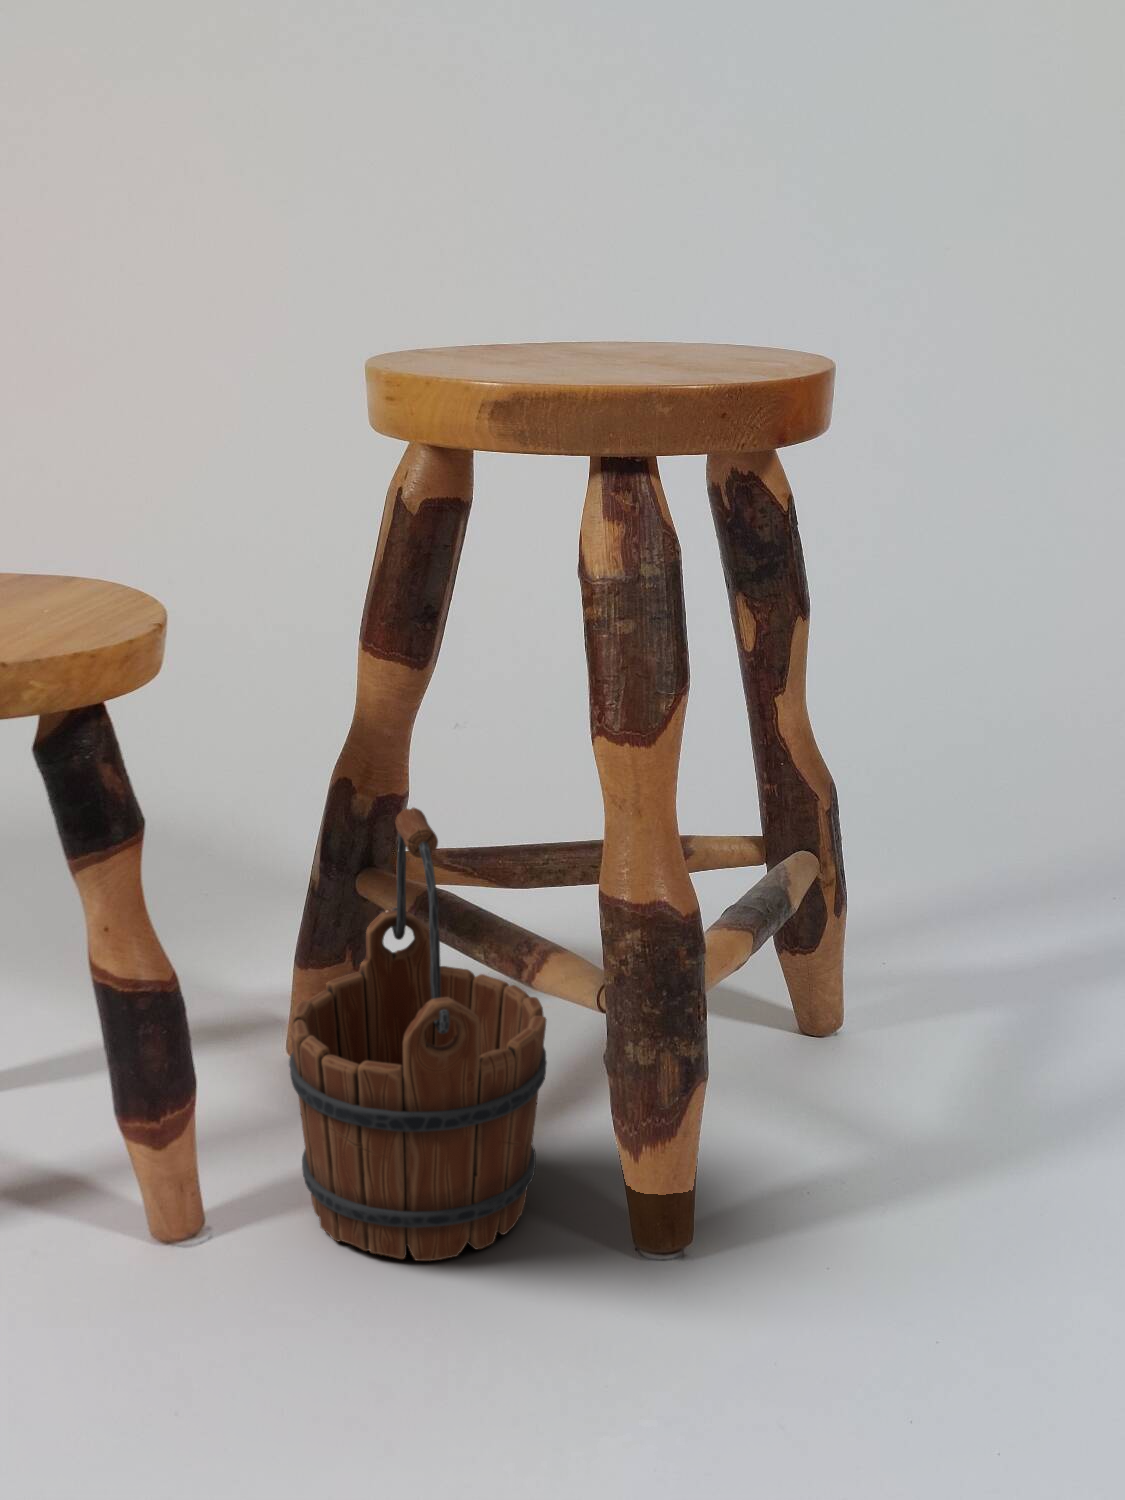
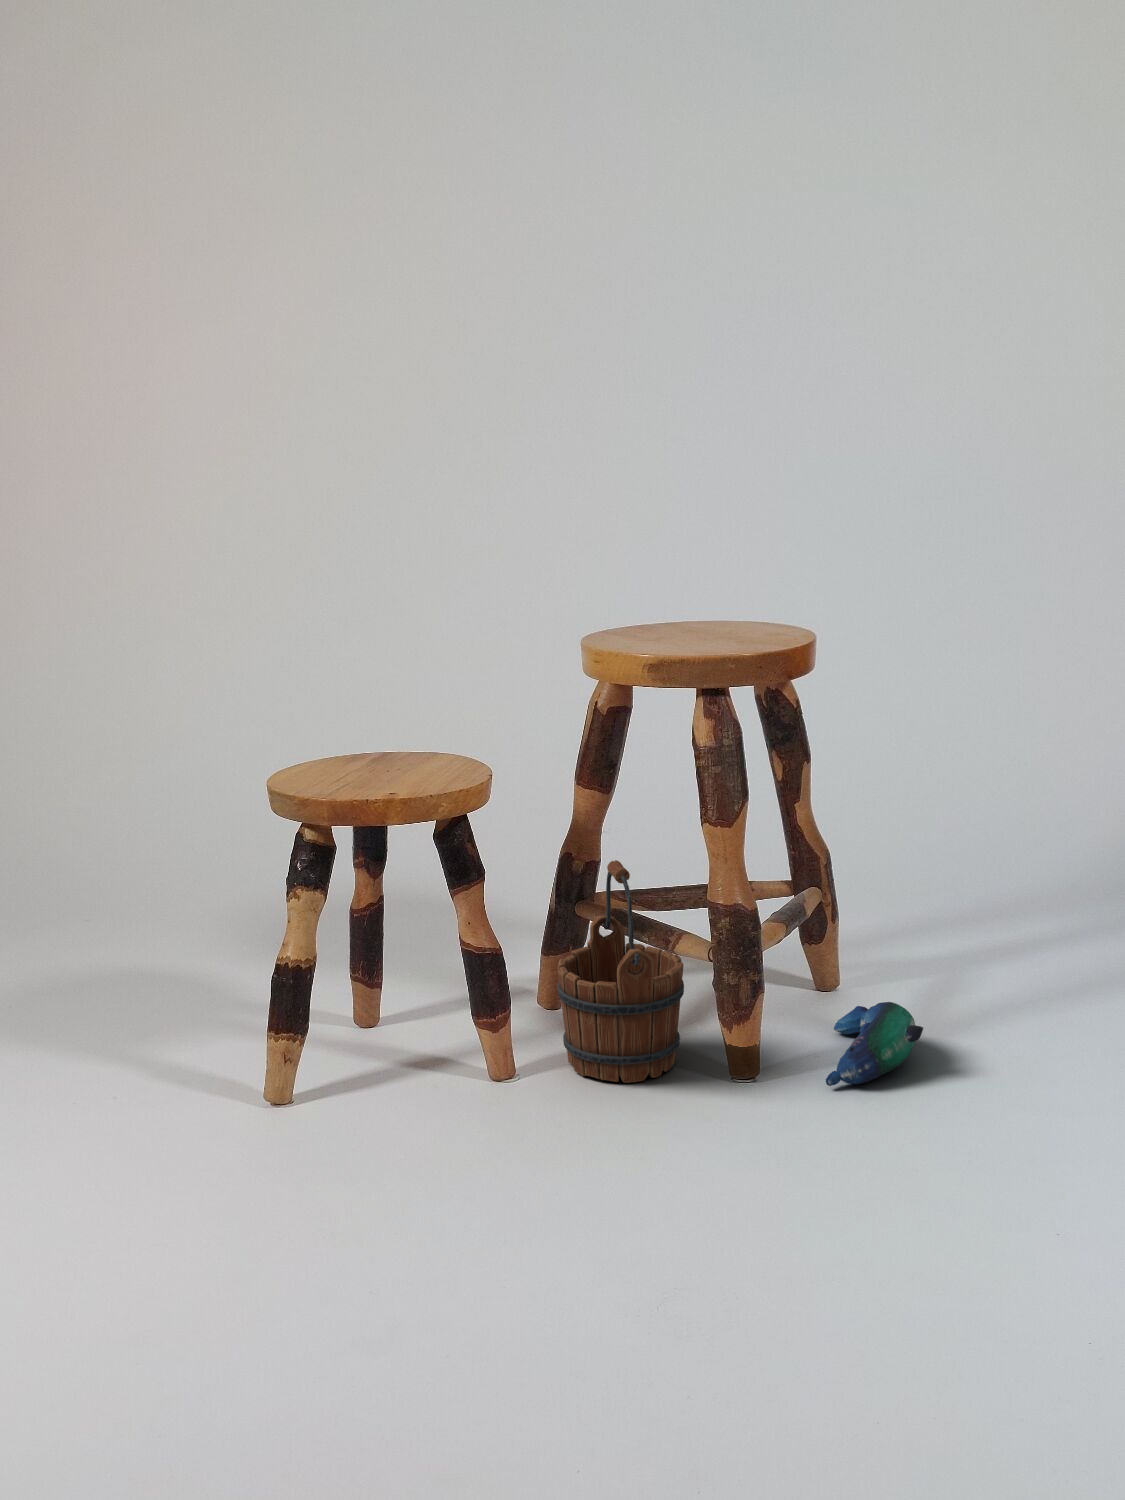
plush toy: none [827,1089,1026,1283] -> present [826,1002,924,1086]

